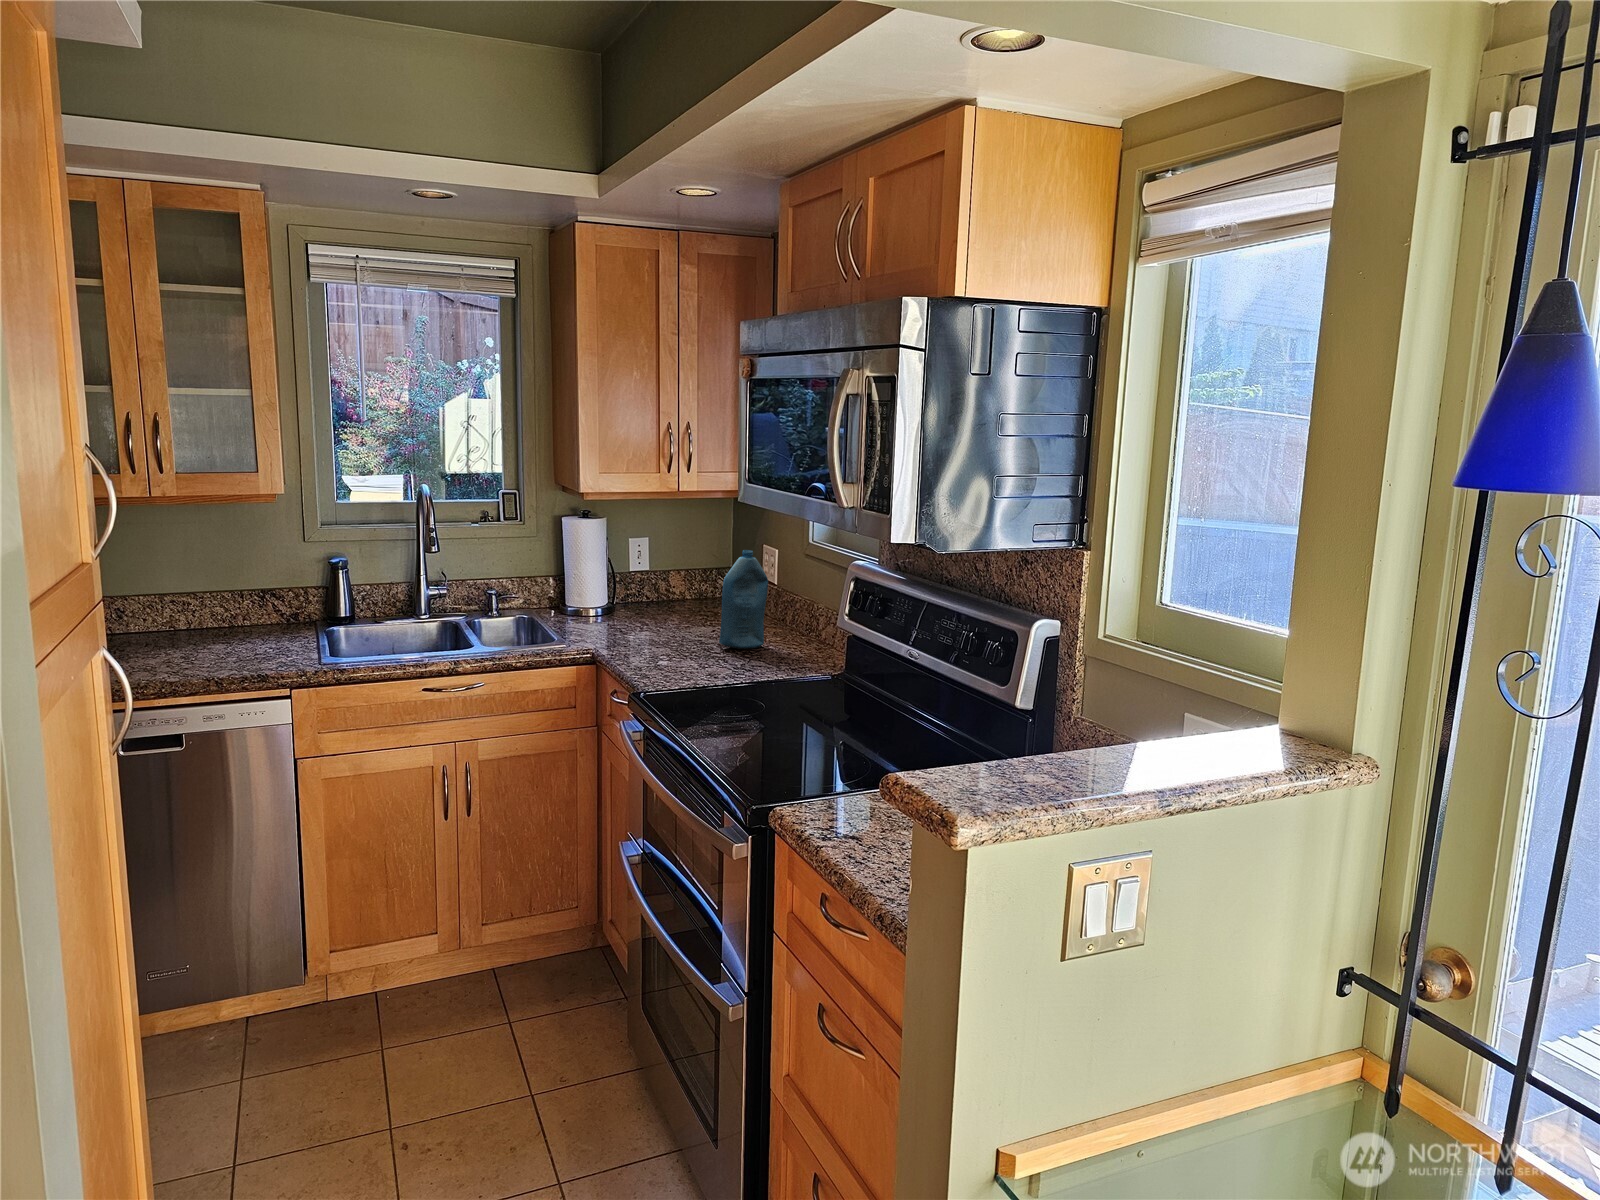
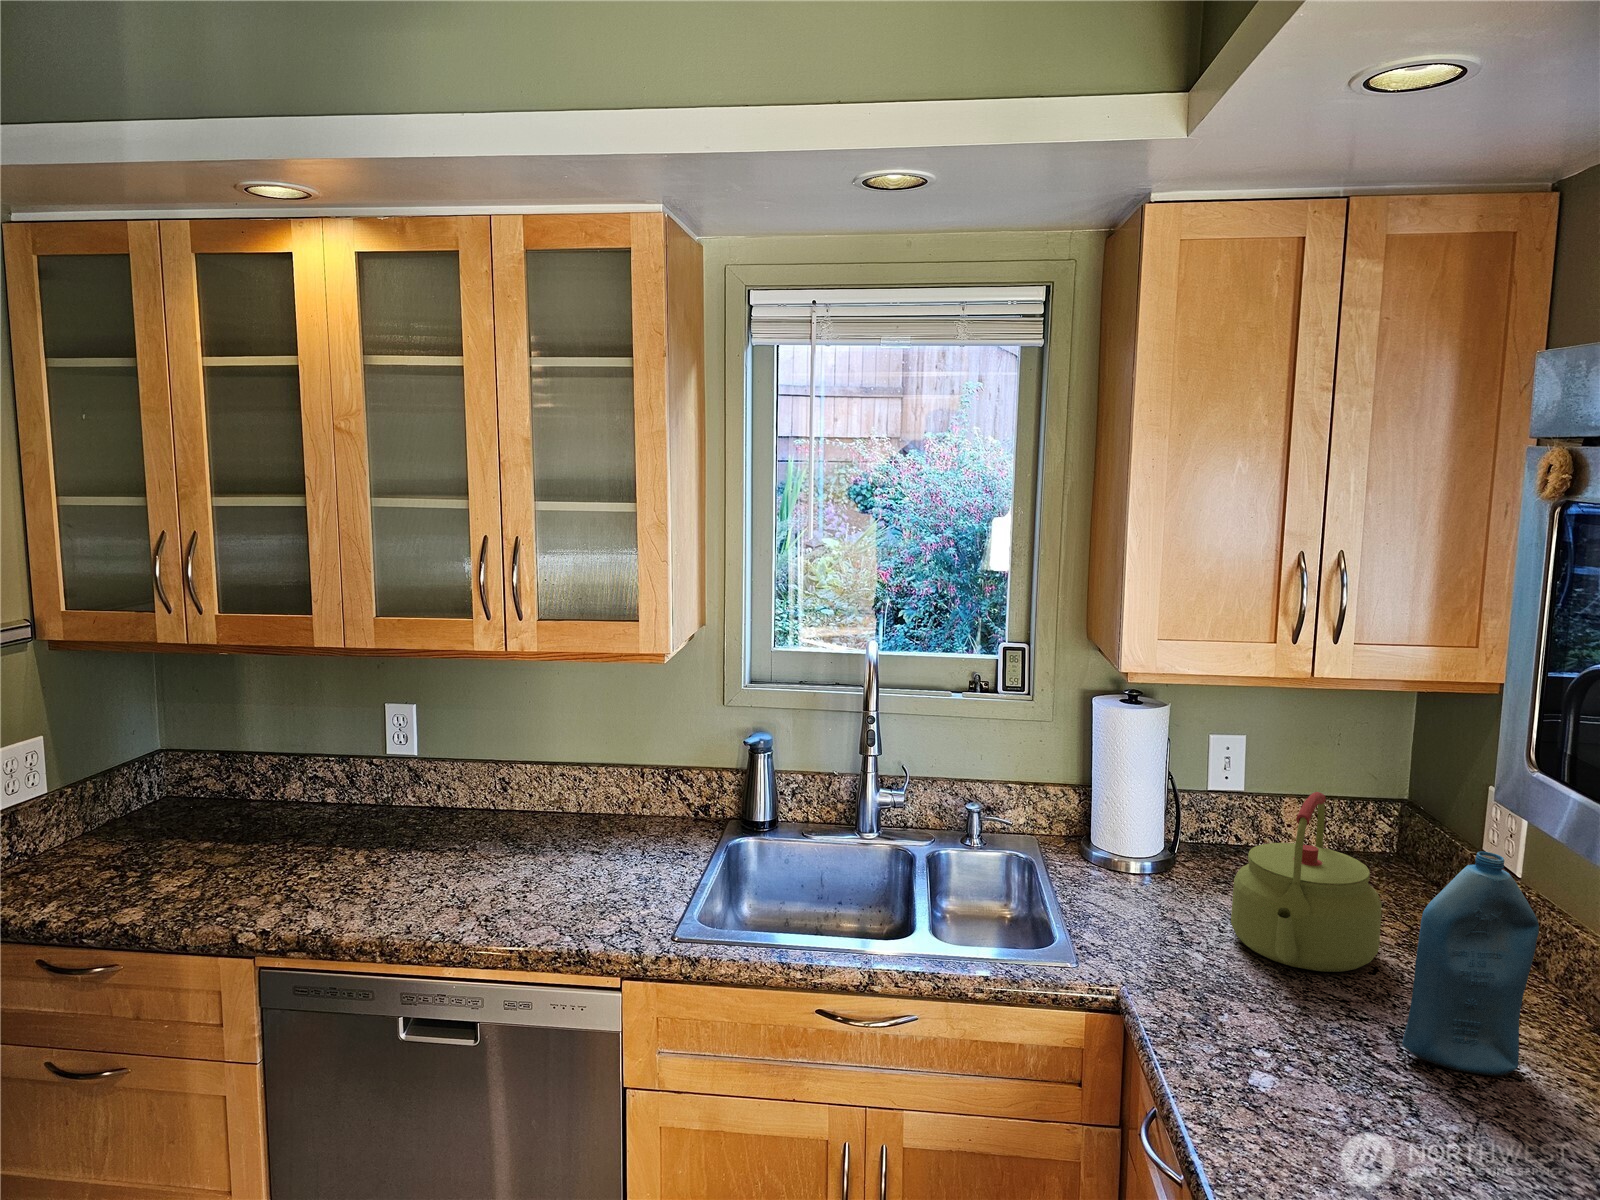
kettle: none [645,548,715,634] -> present [1231,792,1382,972]

